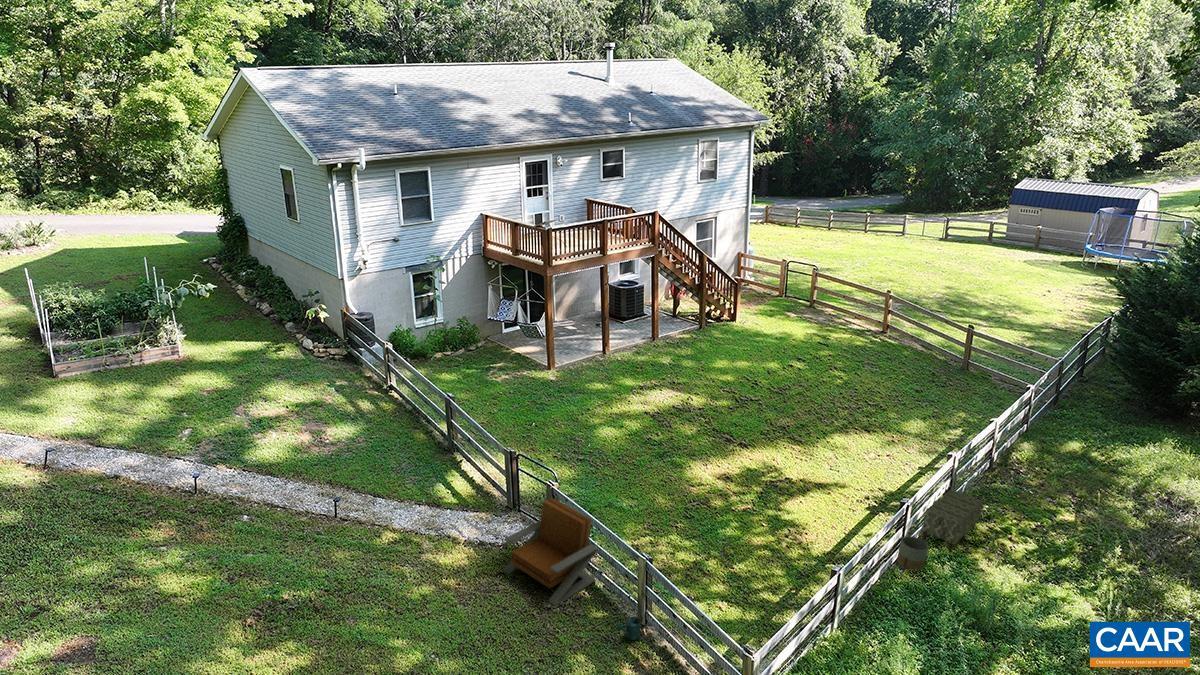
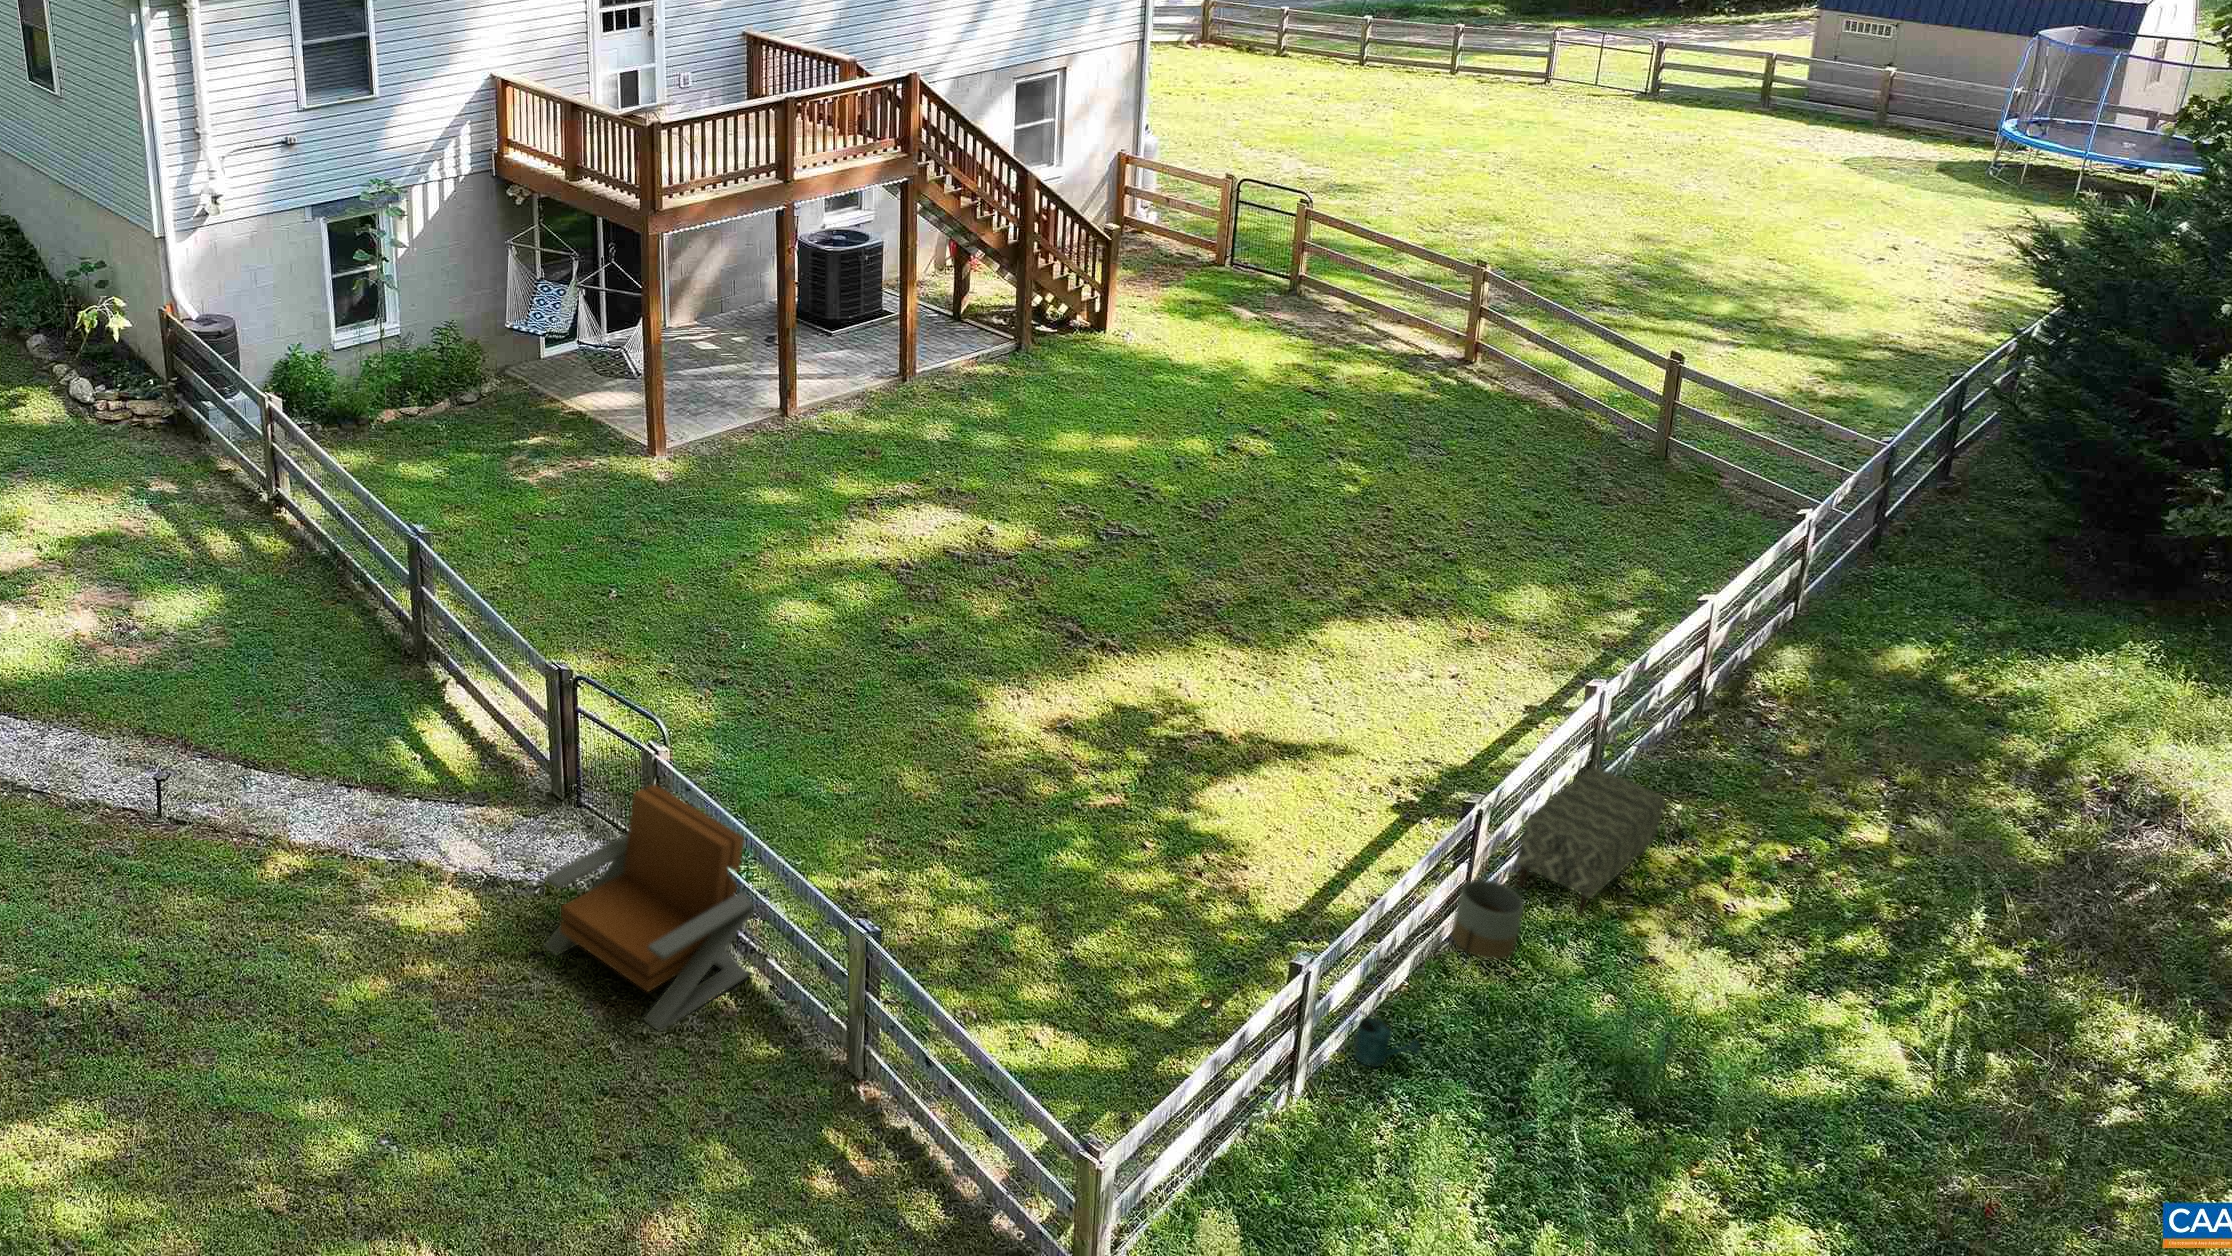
watering can: present [616,614,643,640] -> present [1352,1011,1420,1067]

